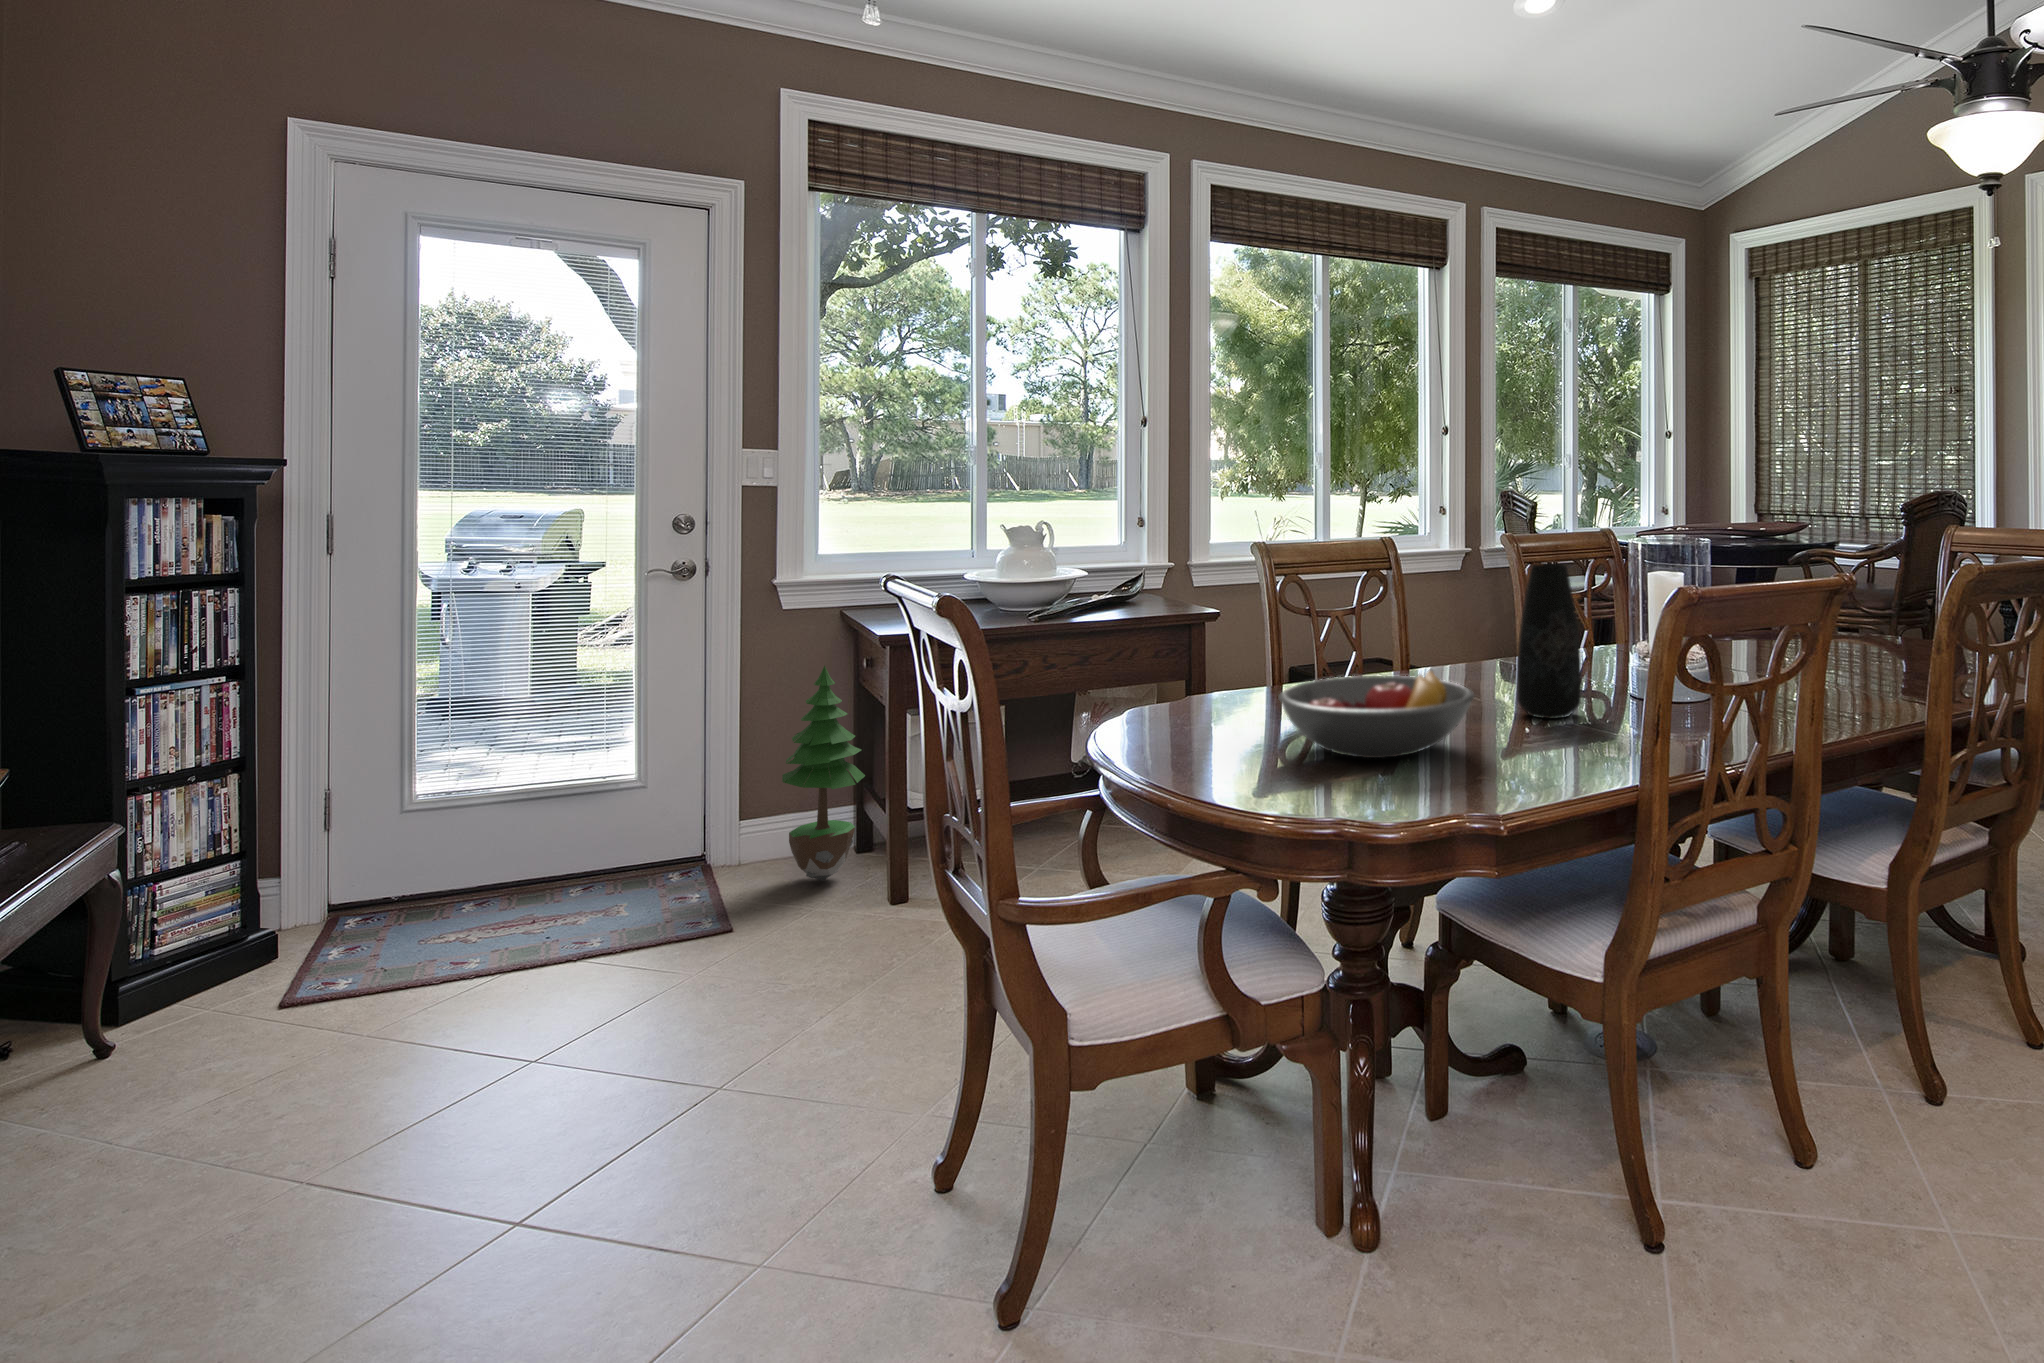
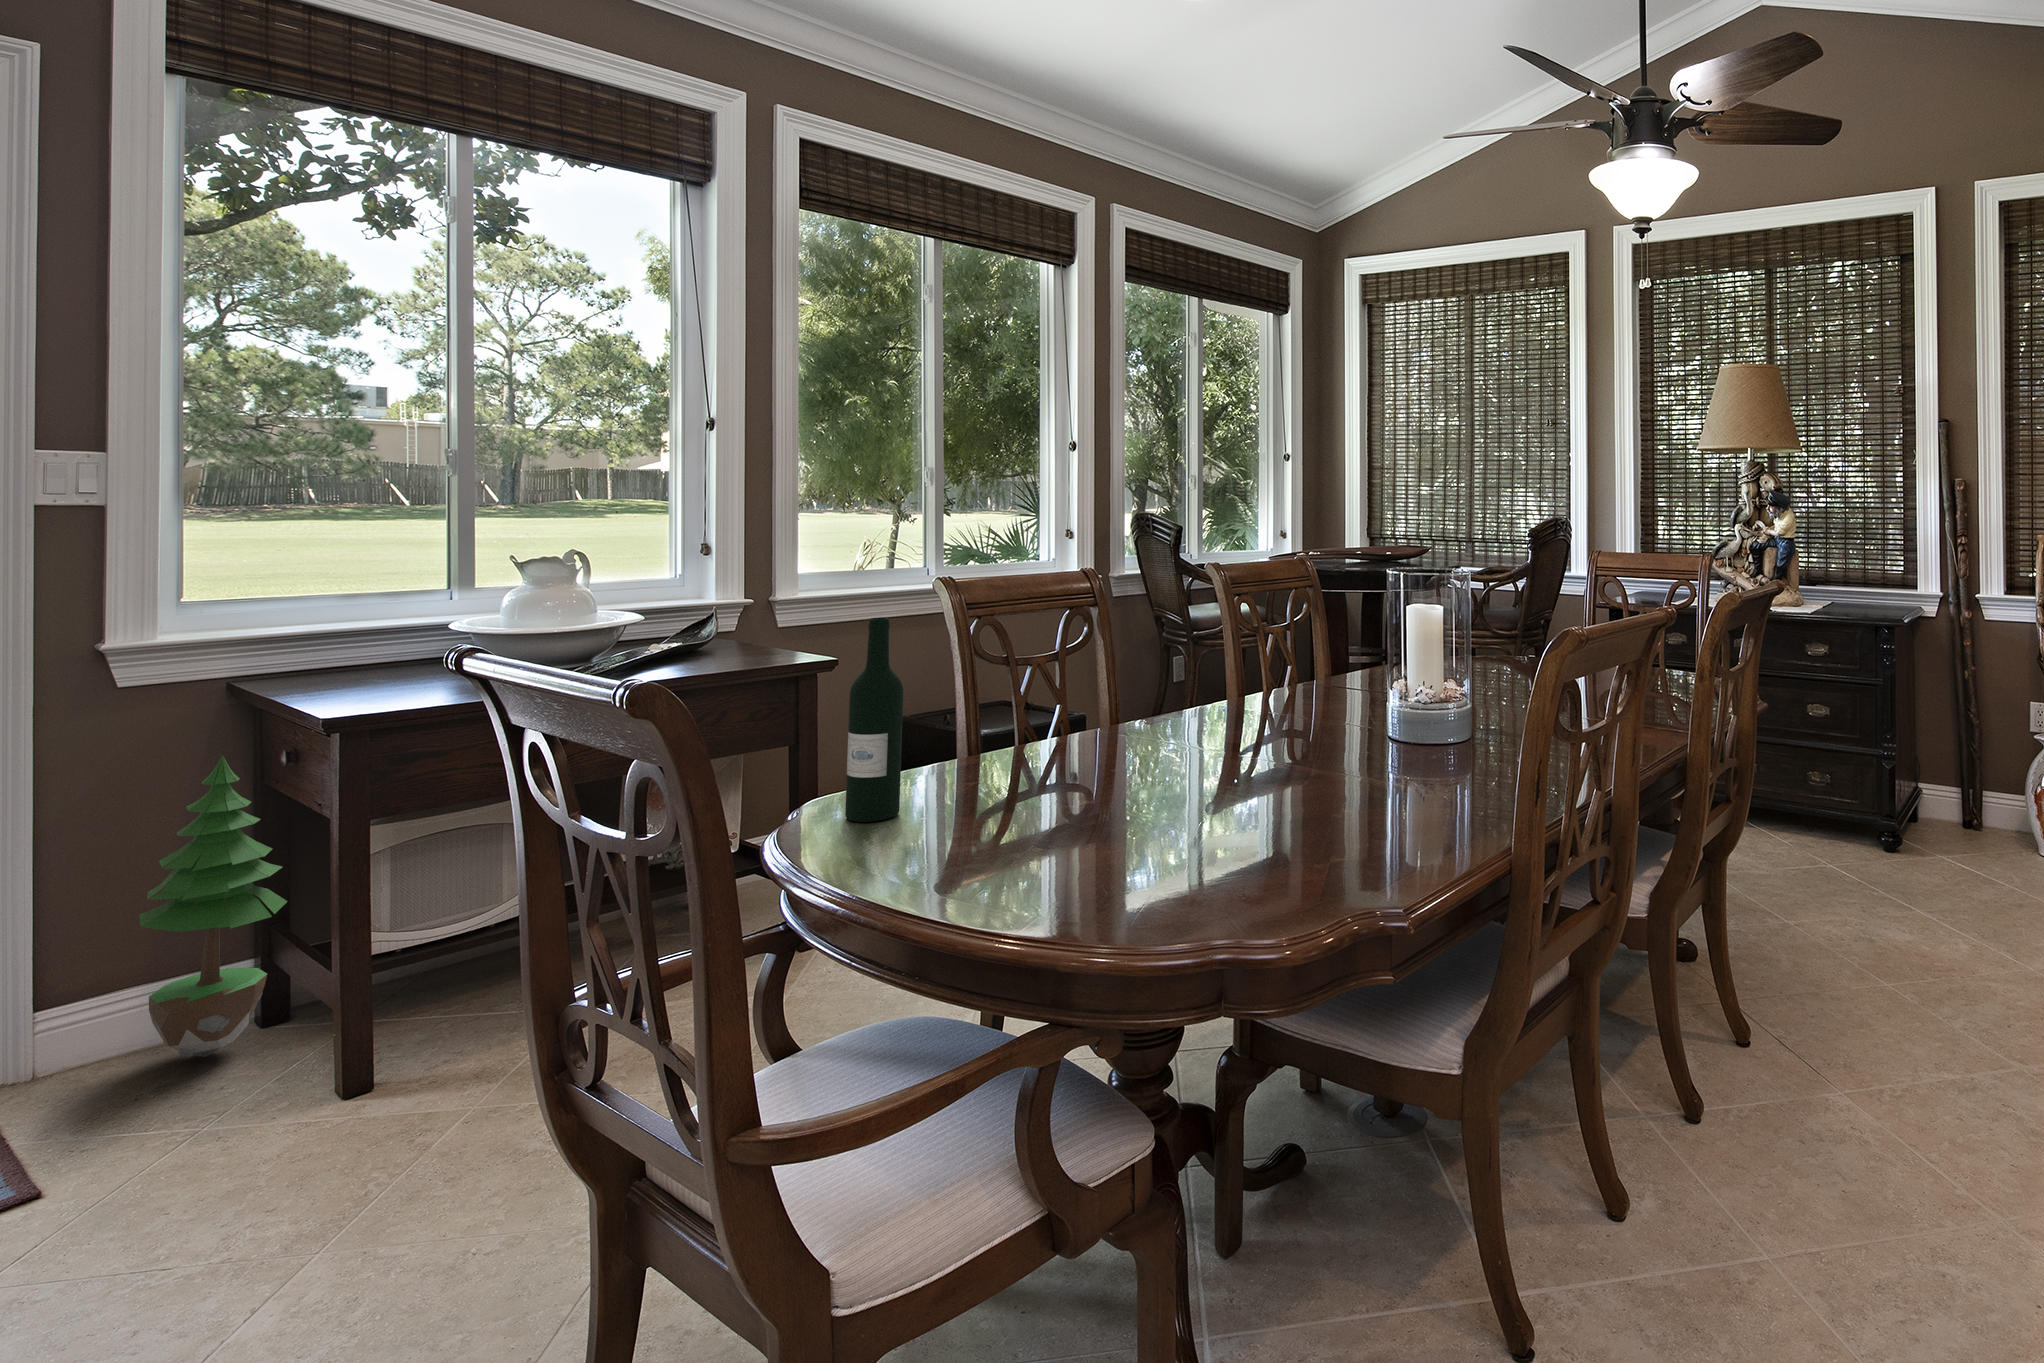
vase: present [1517,564,1582,719] -> none [1233,601,1303,772]
wine bottle: none [1190,567,1231,729] -> present [845,618,903,822]
fruit bowl: present [1279,670,1474,758] -> none [981,730,1218,844]

